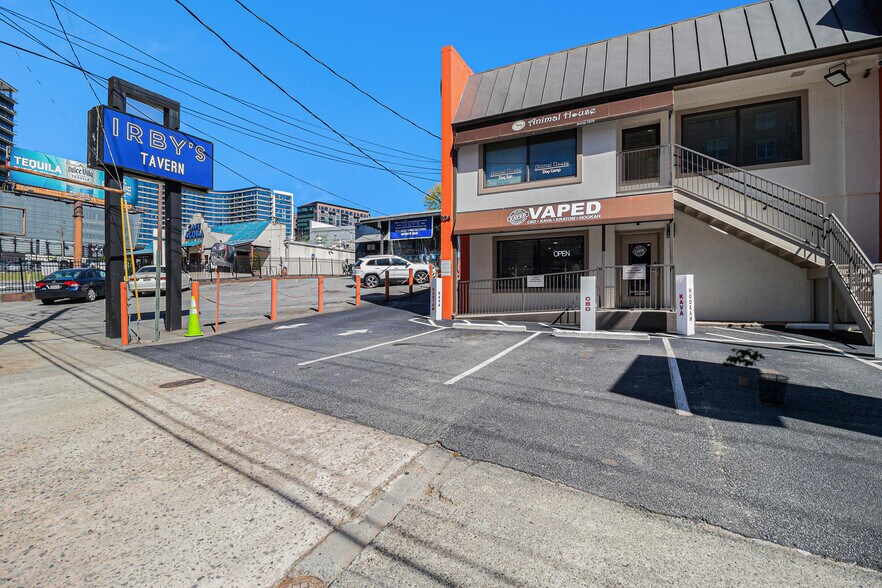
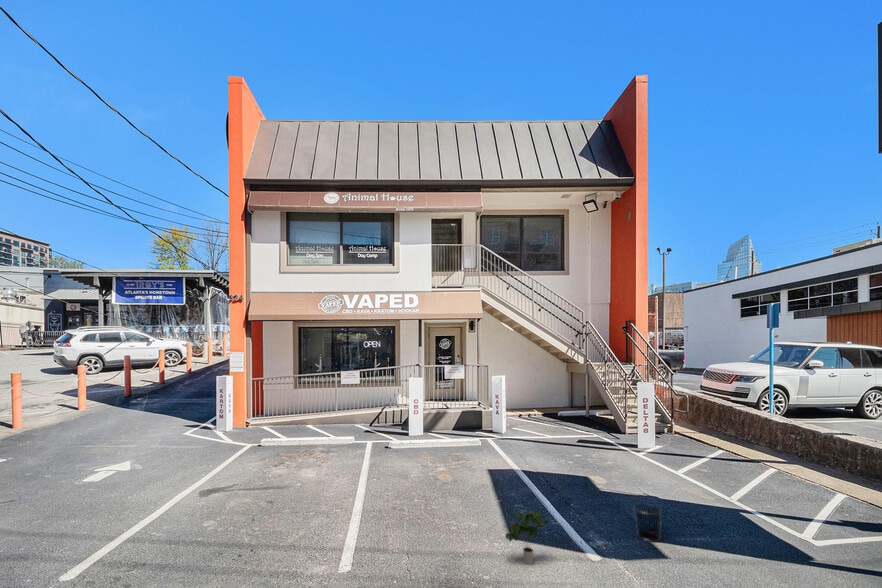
potted plant: present [722,348,765,386] -> present [506,511,548,564]

